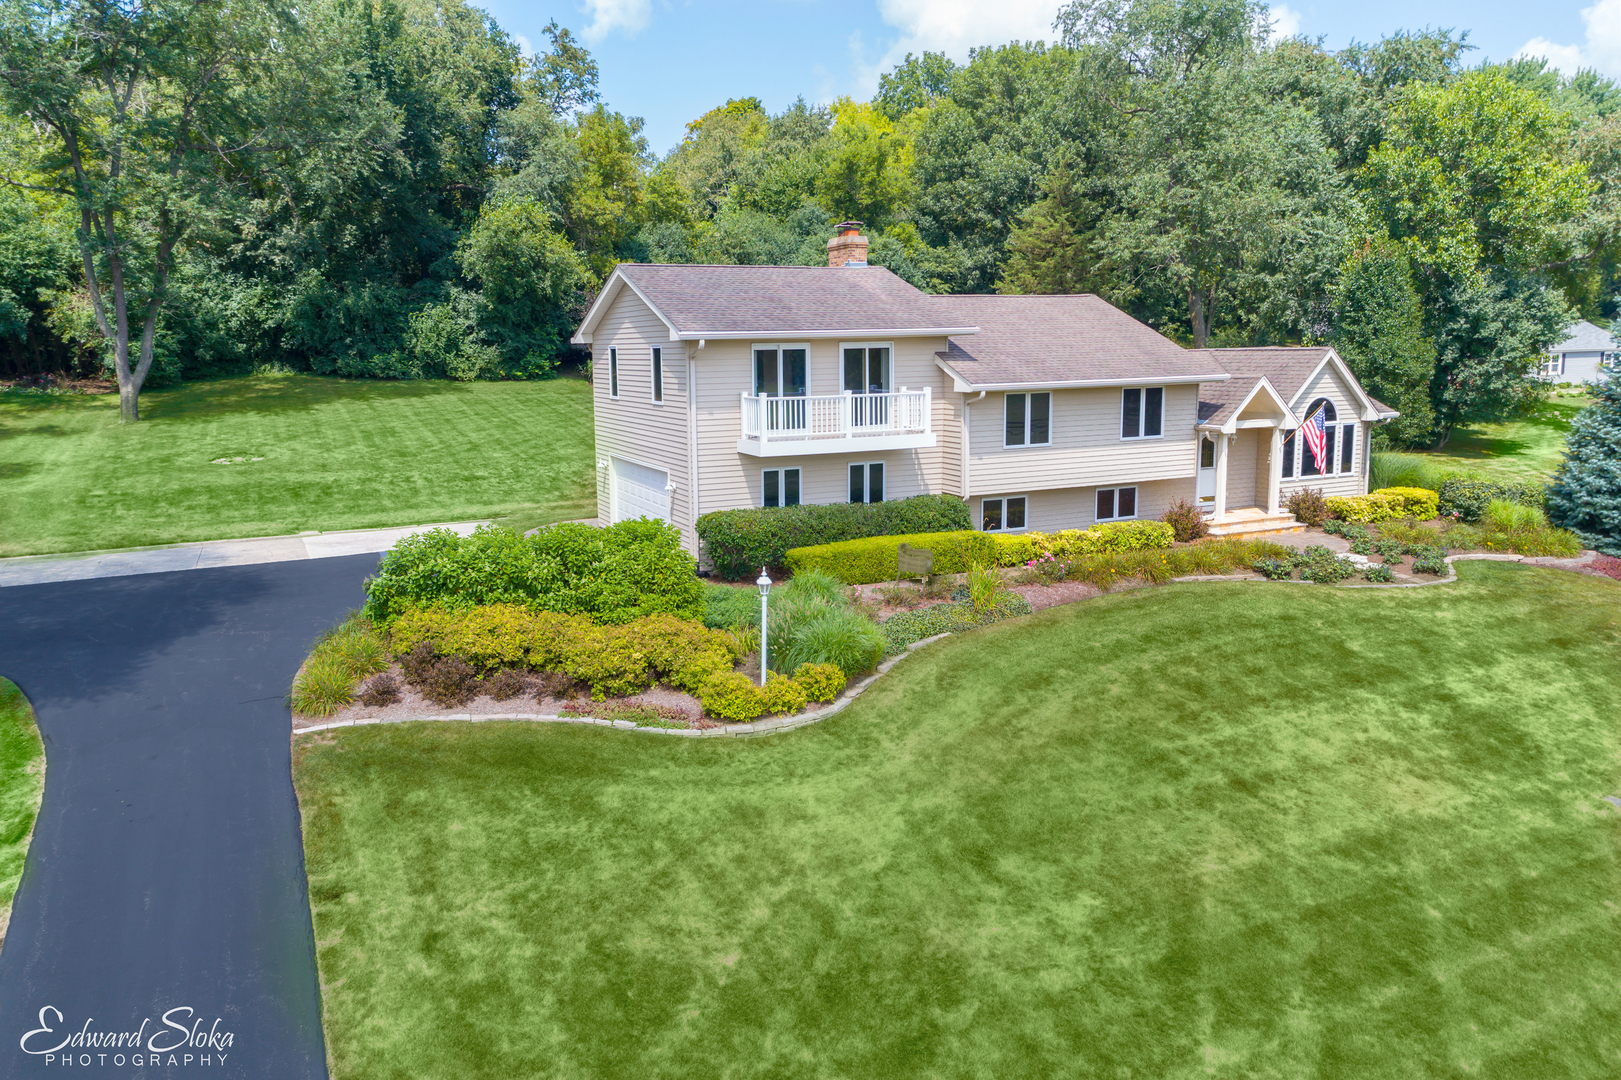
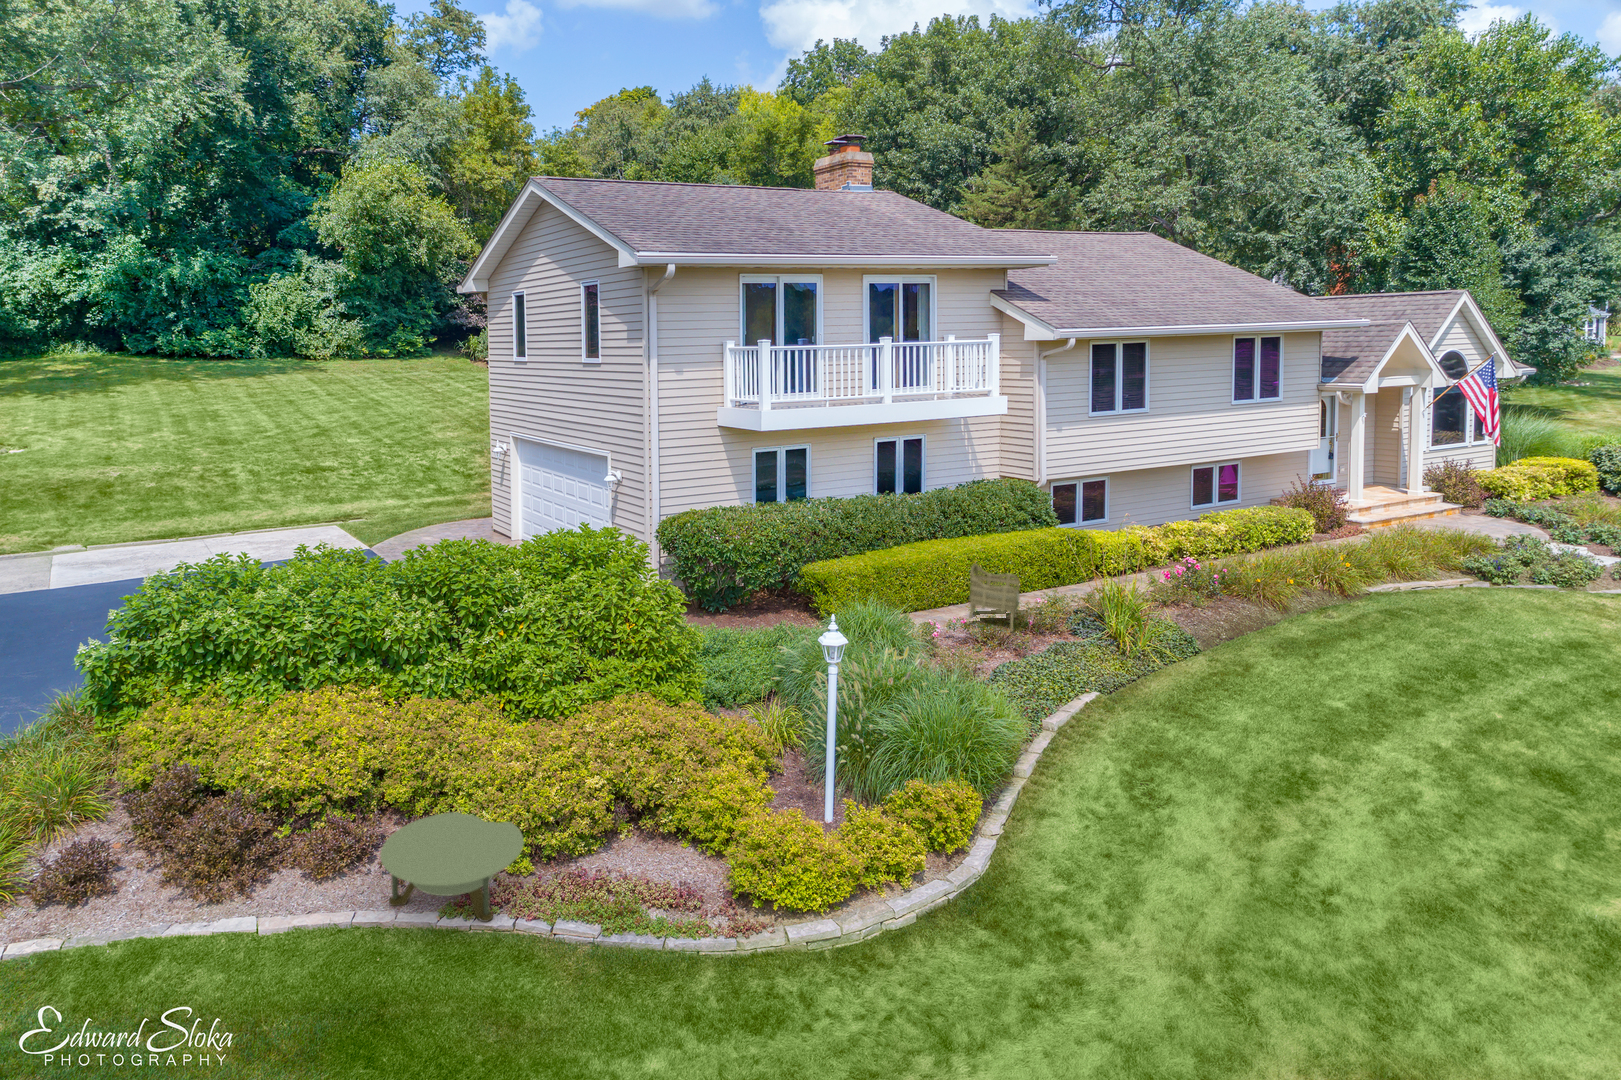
round table: none [528,668,600,719] -> present [380,812,524,922]

